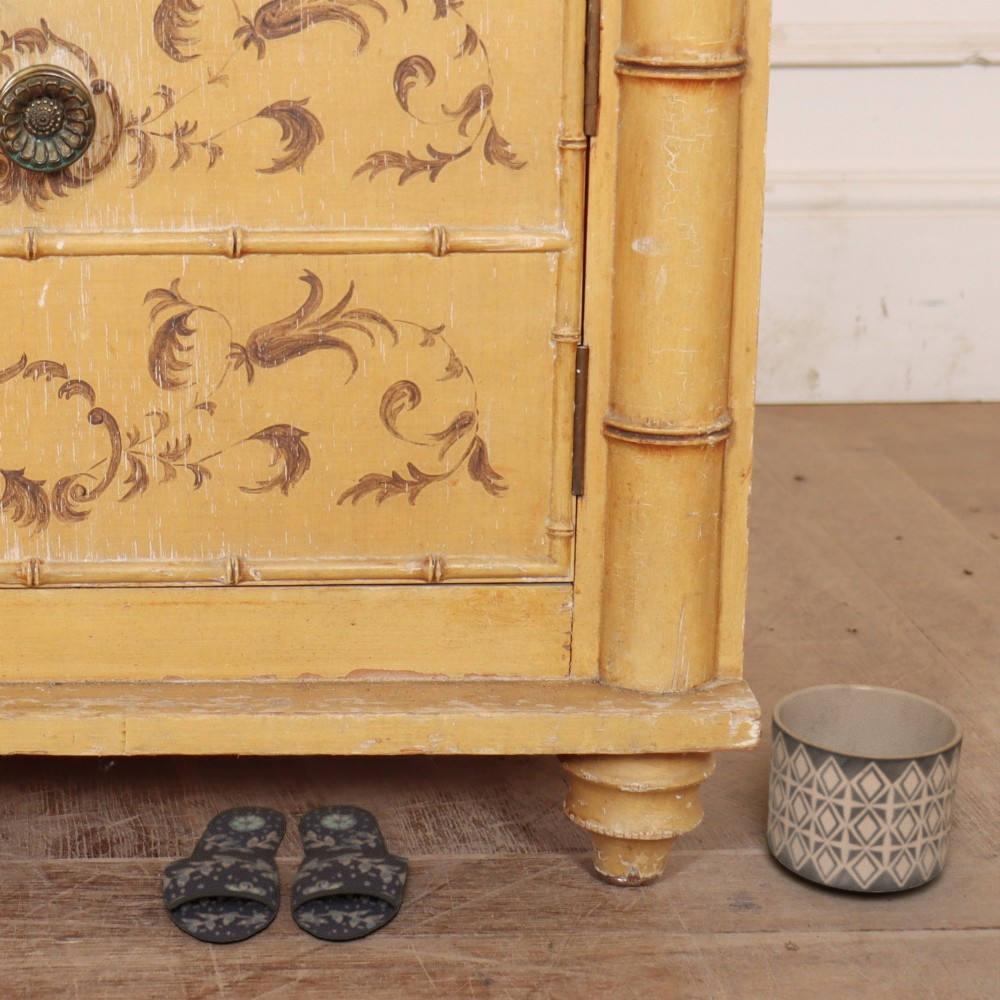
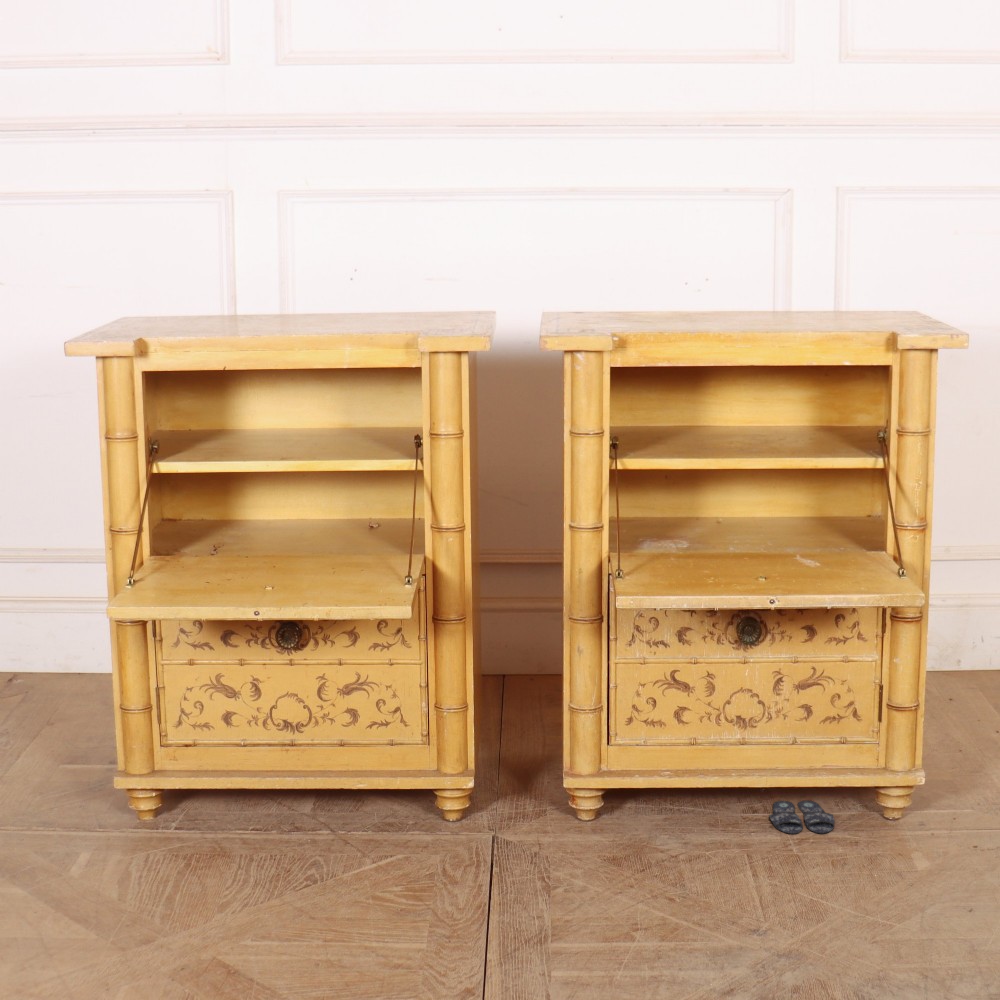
planter: present [767,683,964,893] -> none [930,766,984,823]

